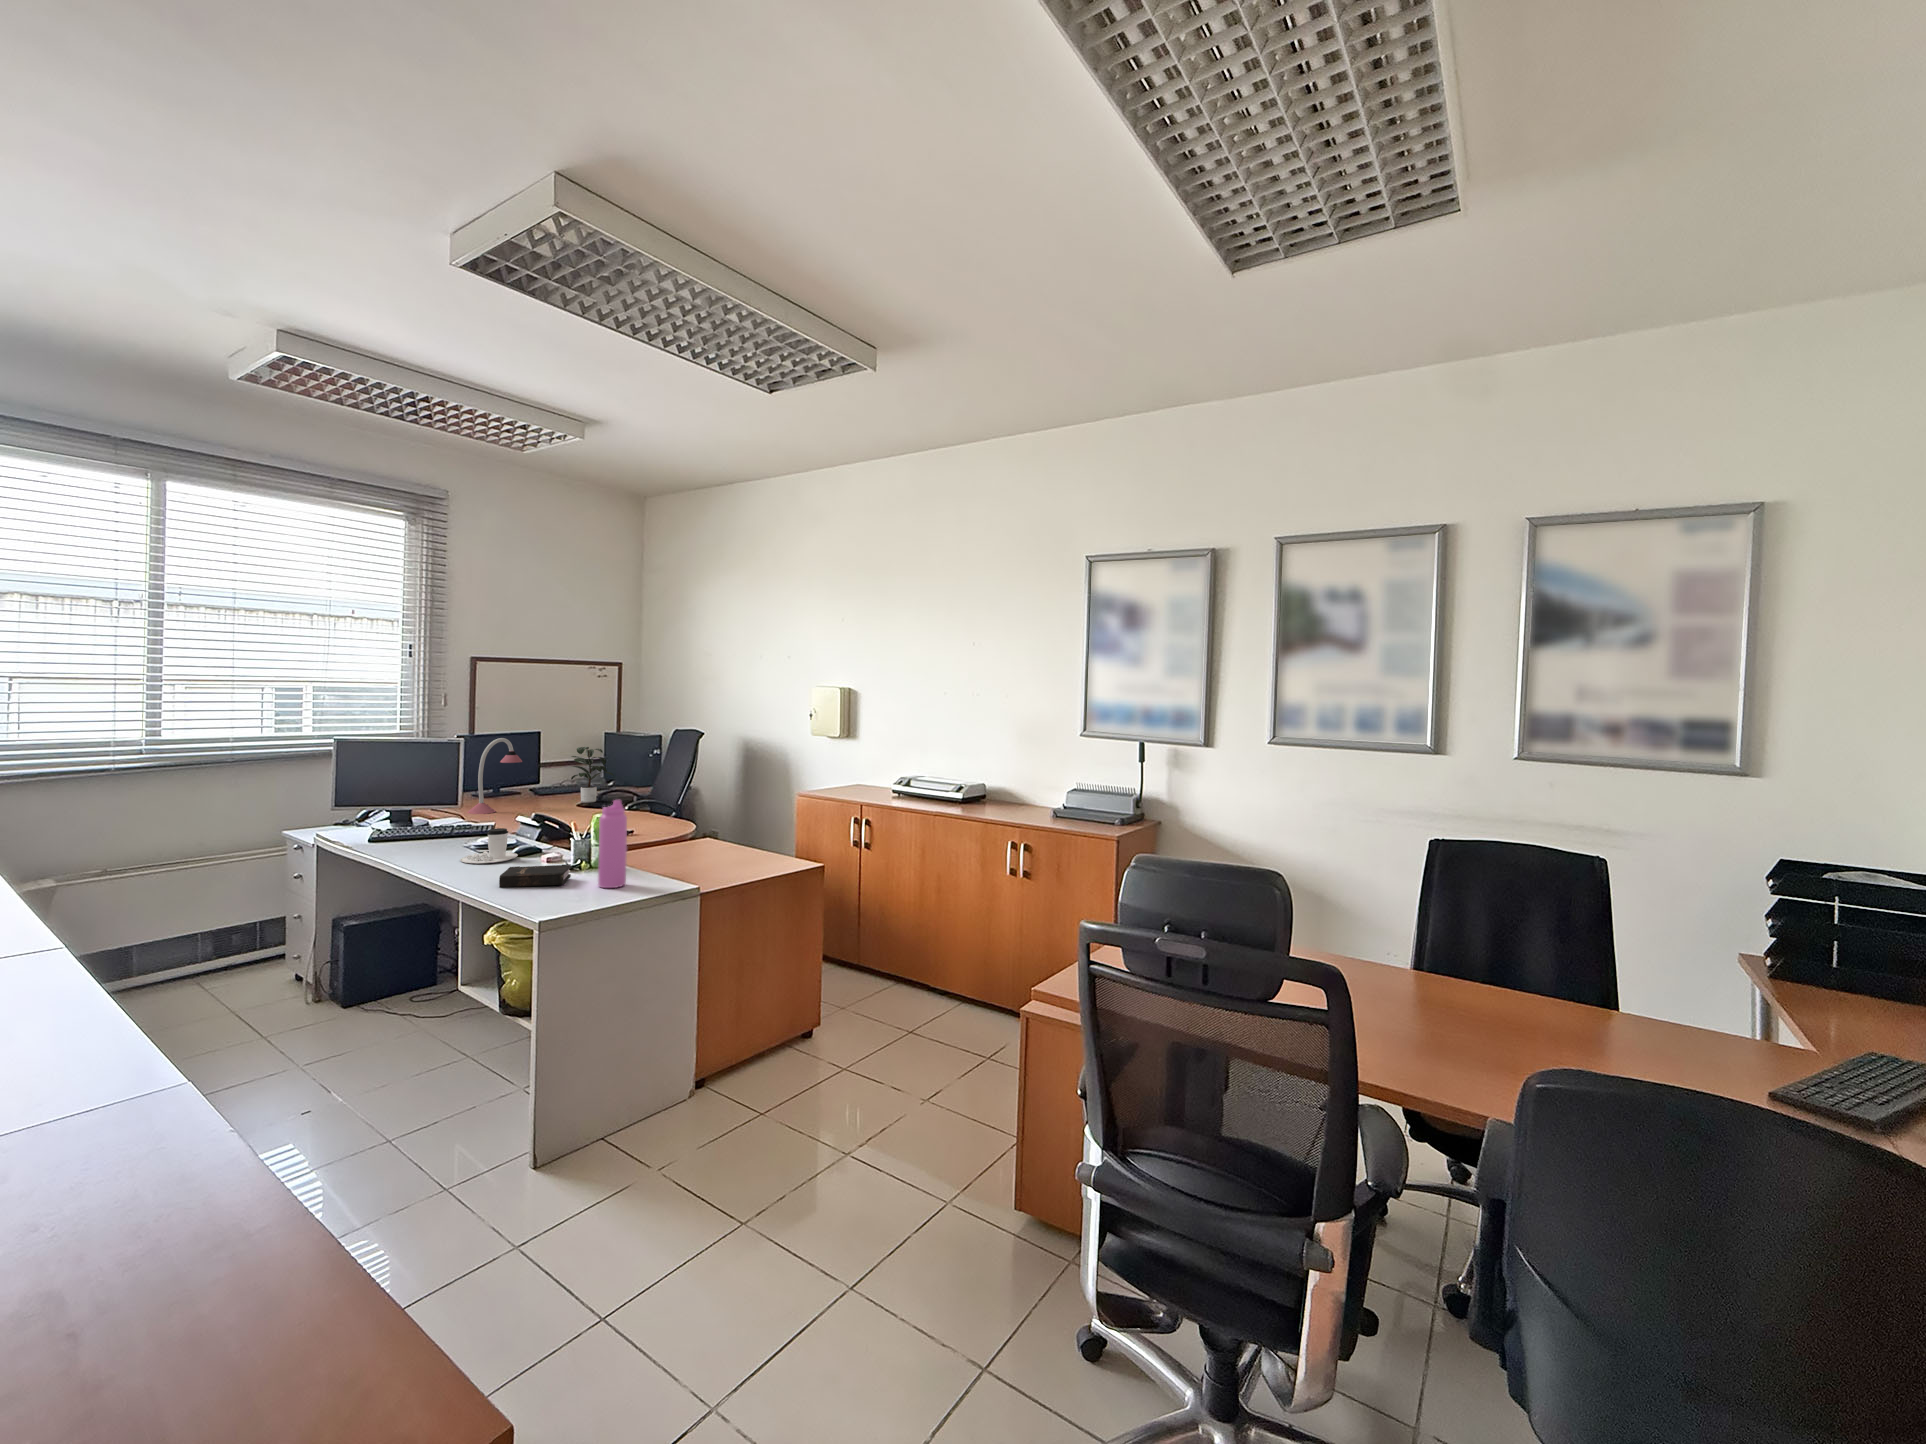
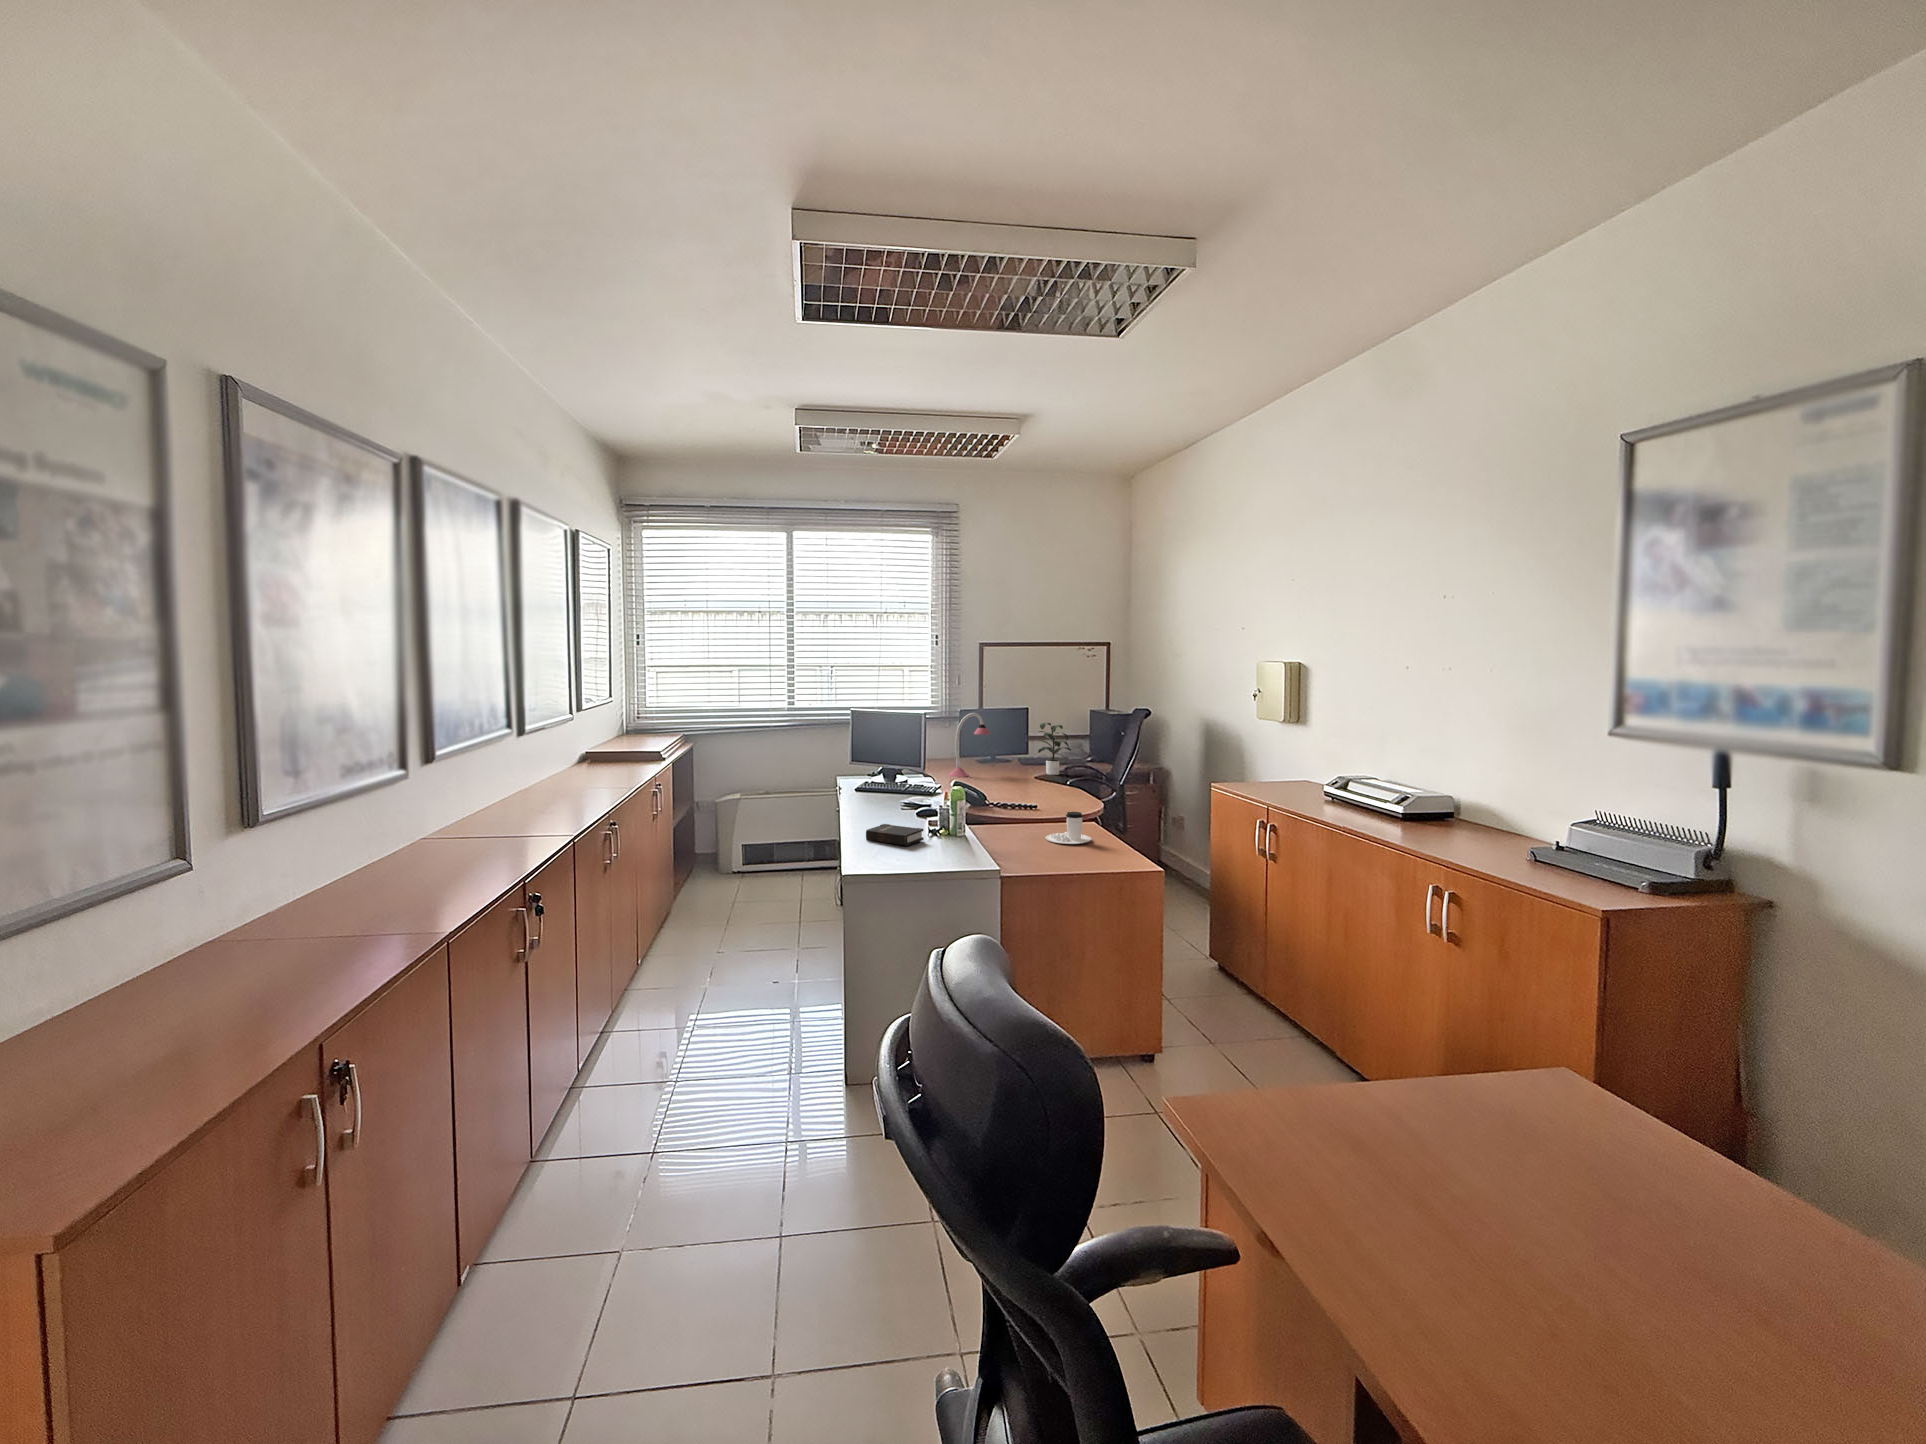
water bottle: present [598,800,627,888] -> none [929,774,953,856]
coffee cup: present [460,828,518,864] -> present [1045,812,1091,844]

